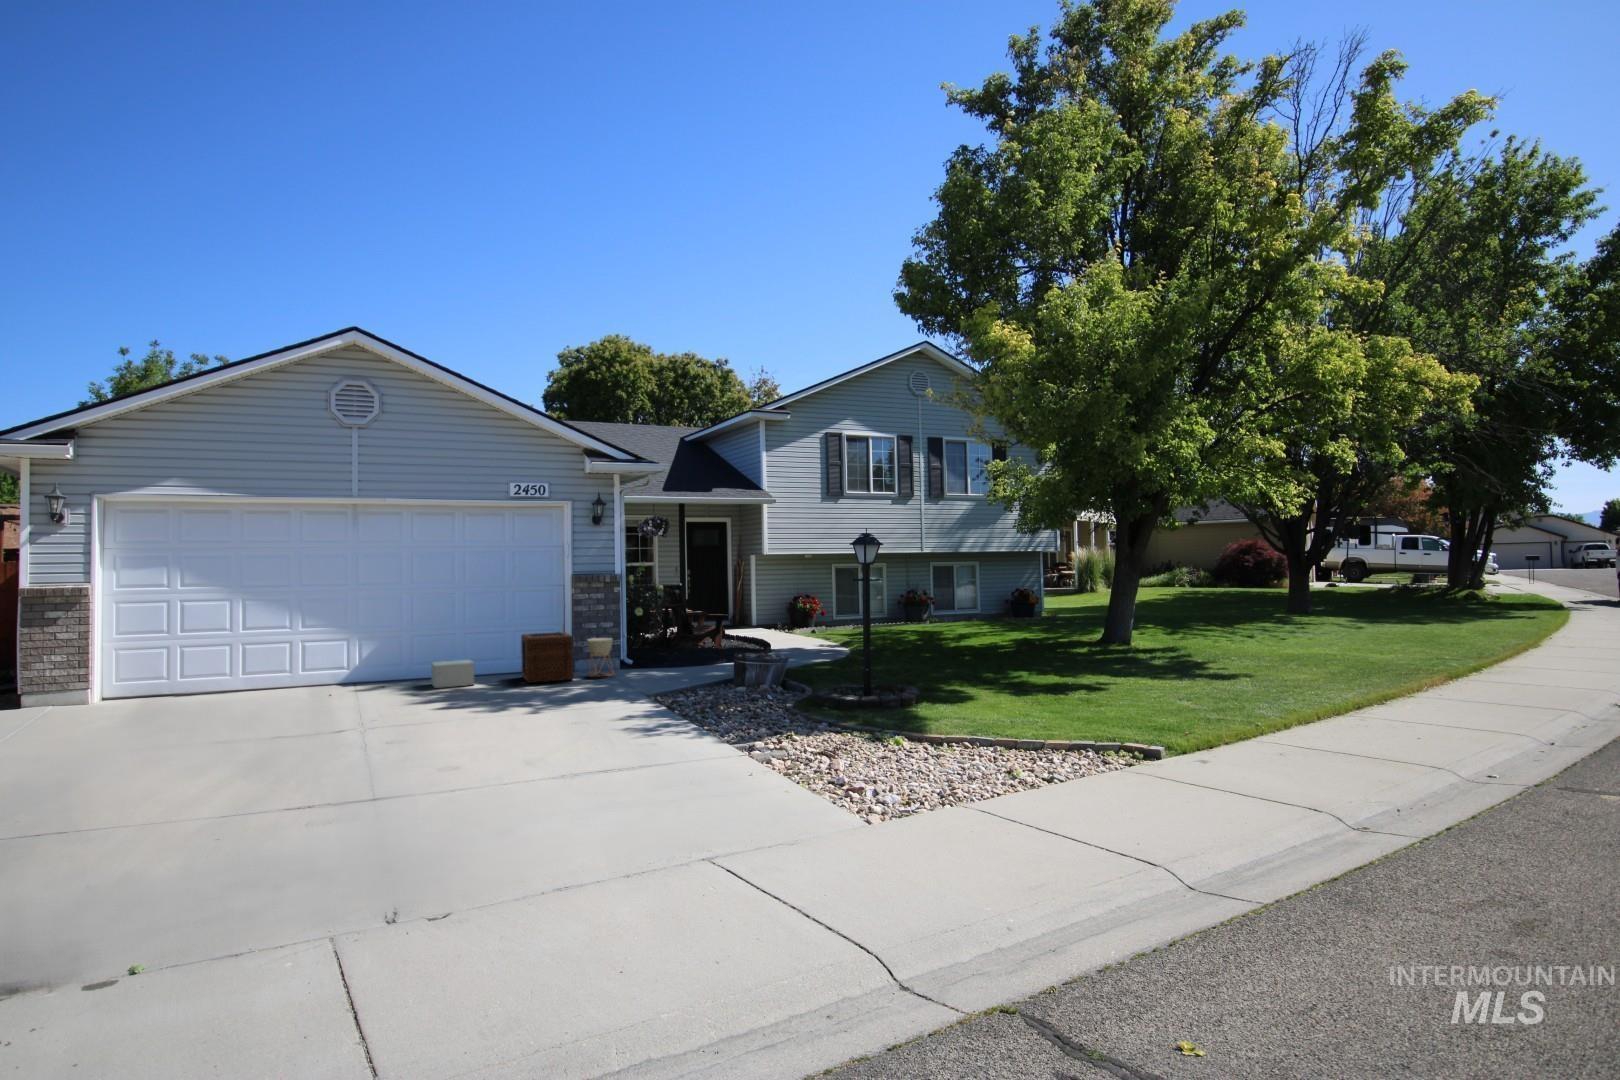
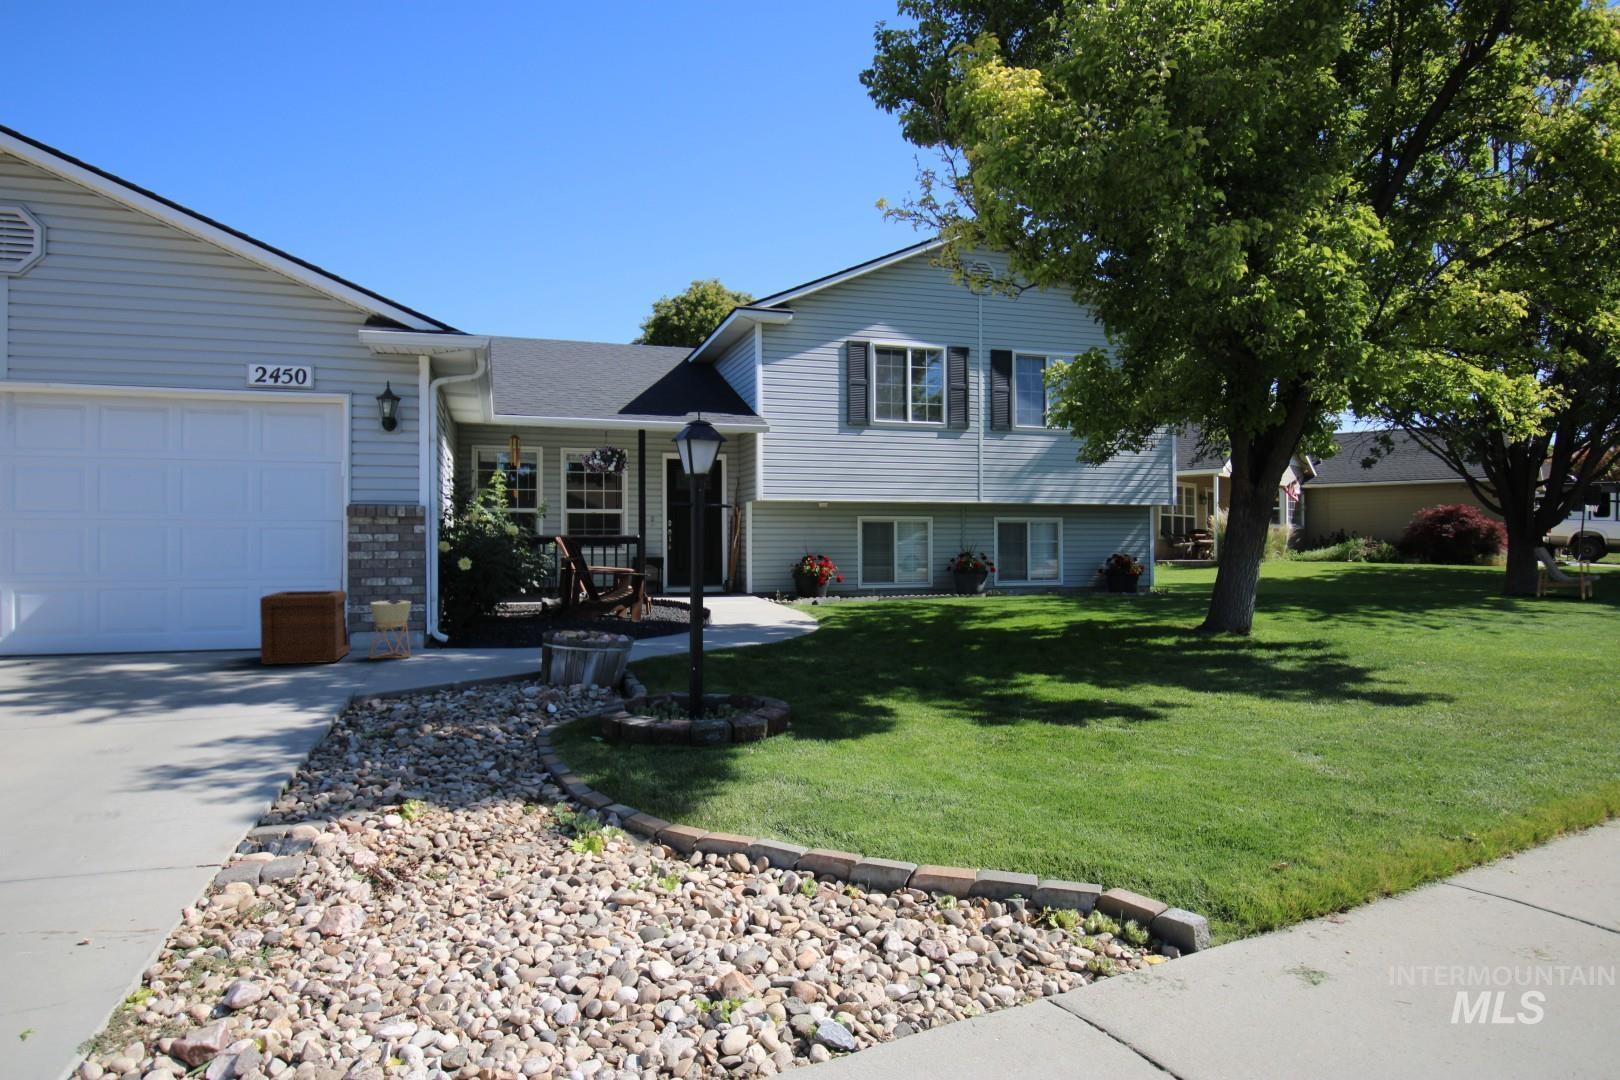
lounge chair: none [1301,578,1342,614] -> present [1534,547,1600,599]
storage box: present [431,660,474,688] -> none [117,627,196,668]

